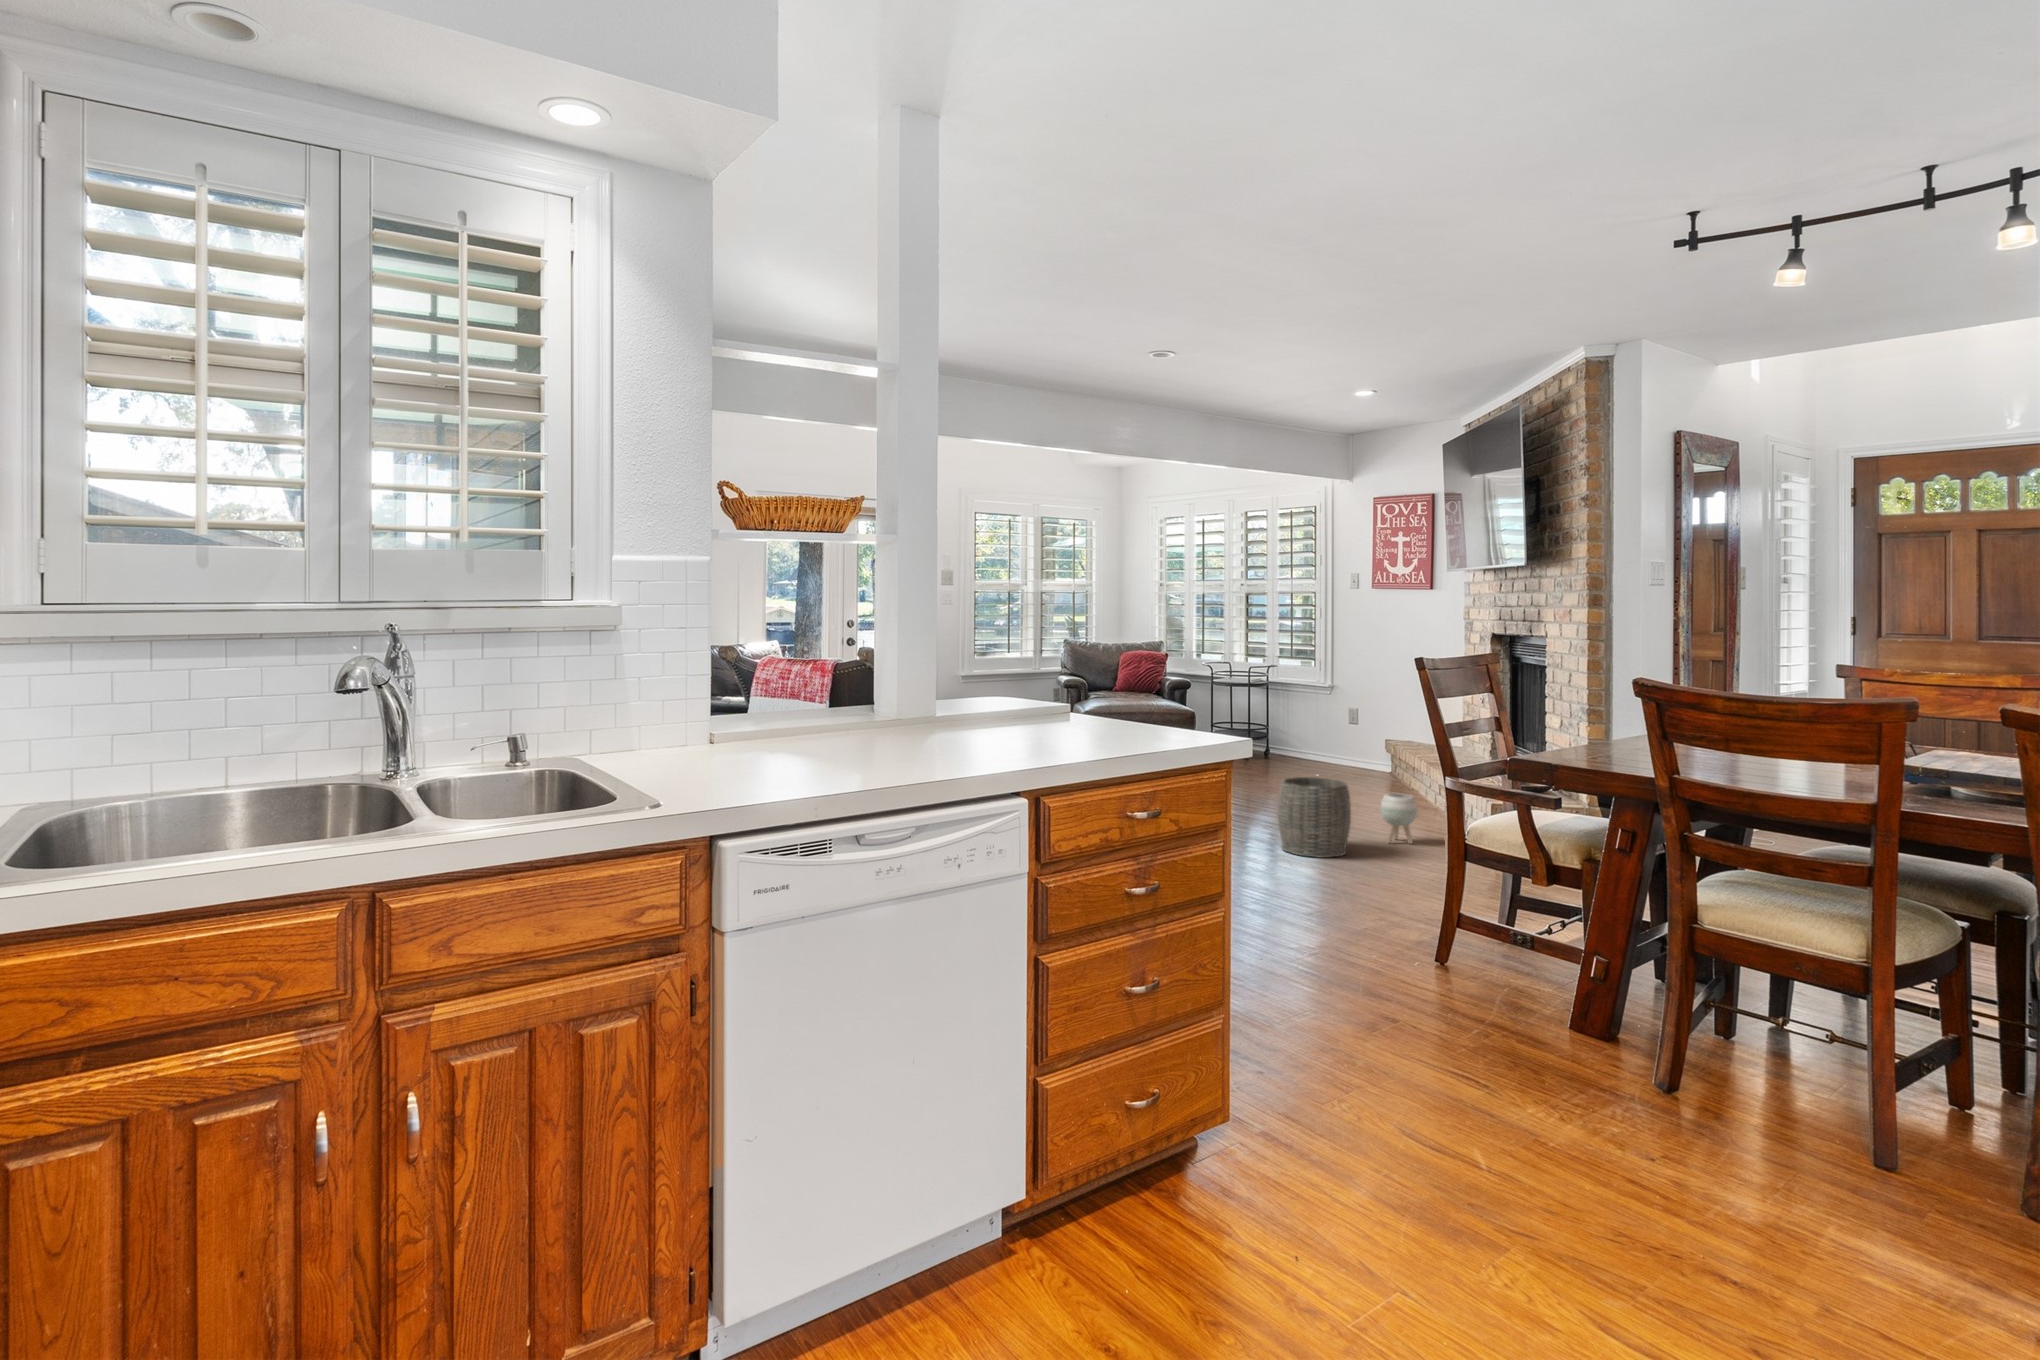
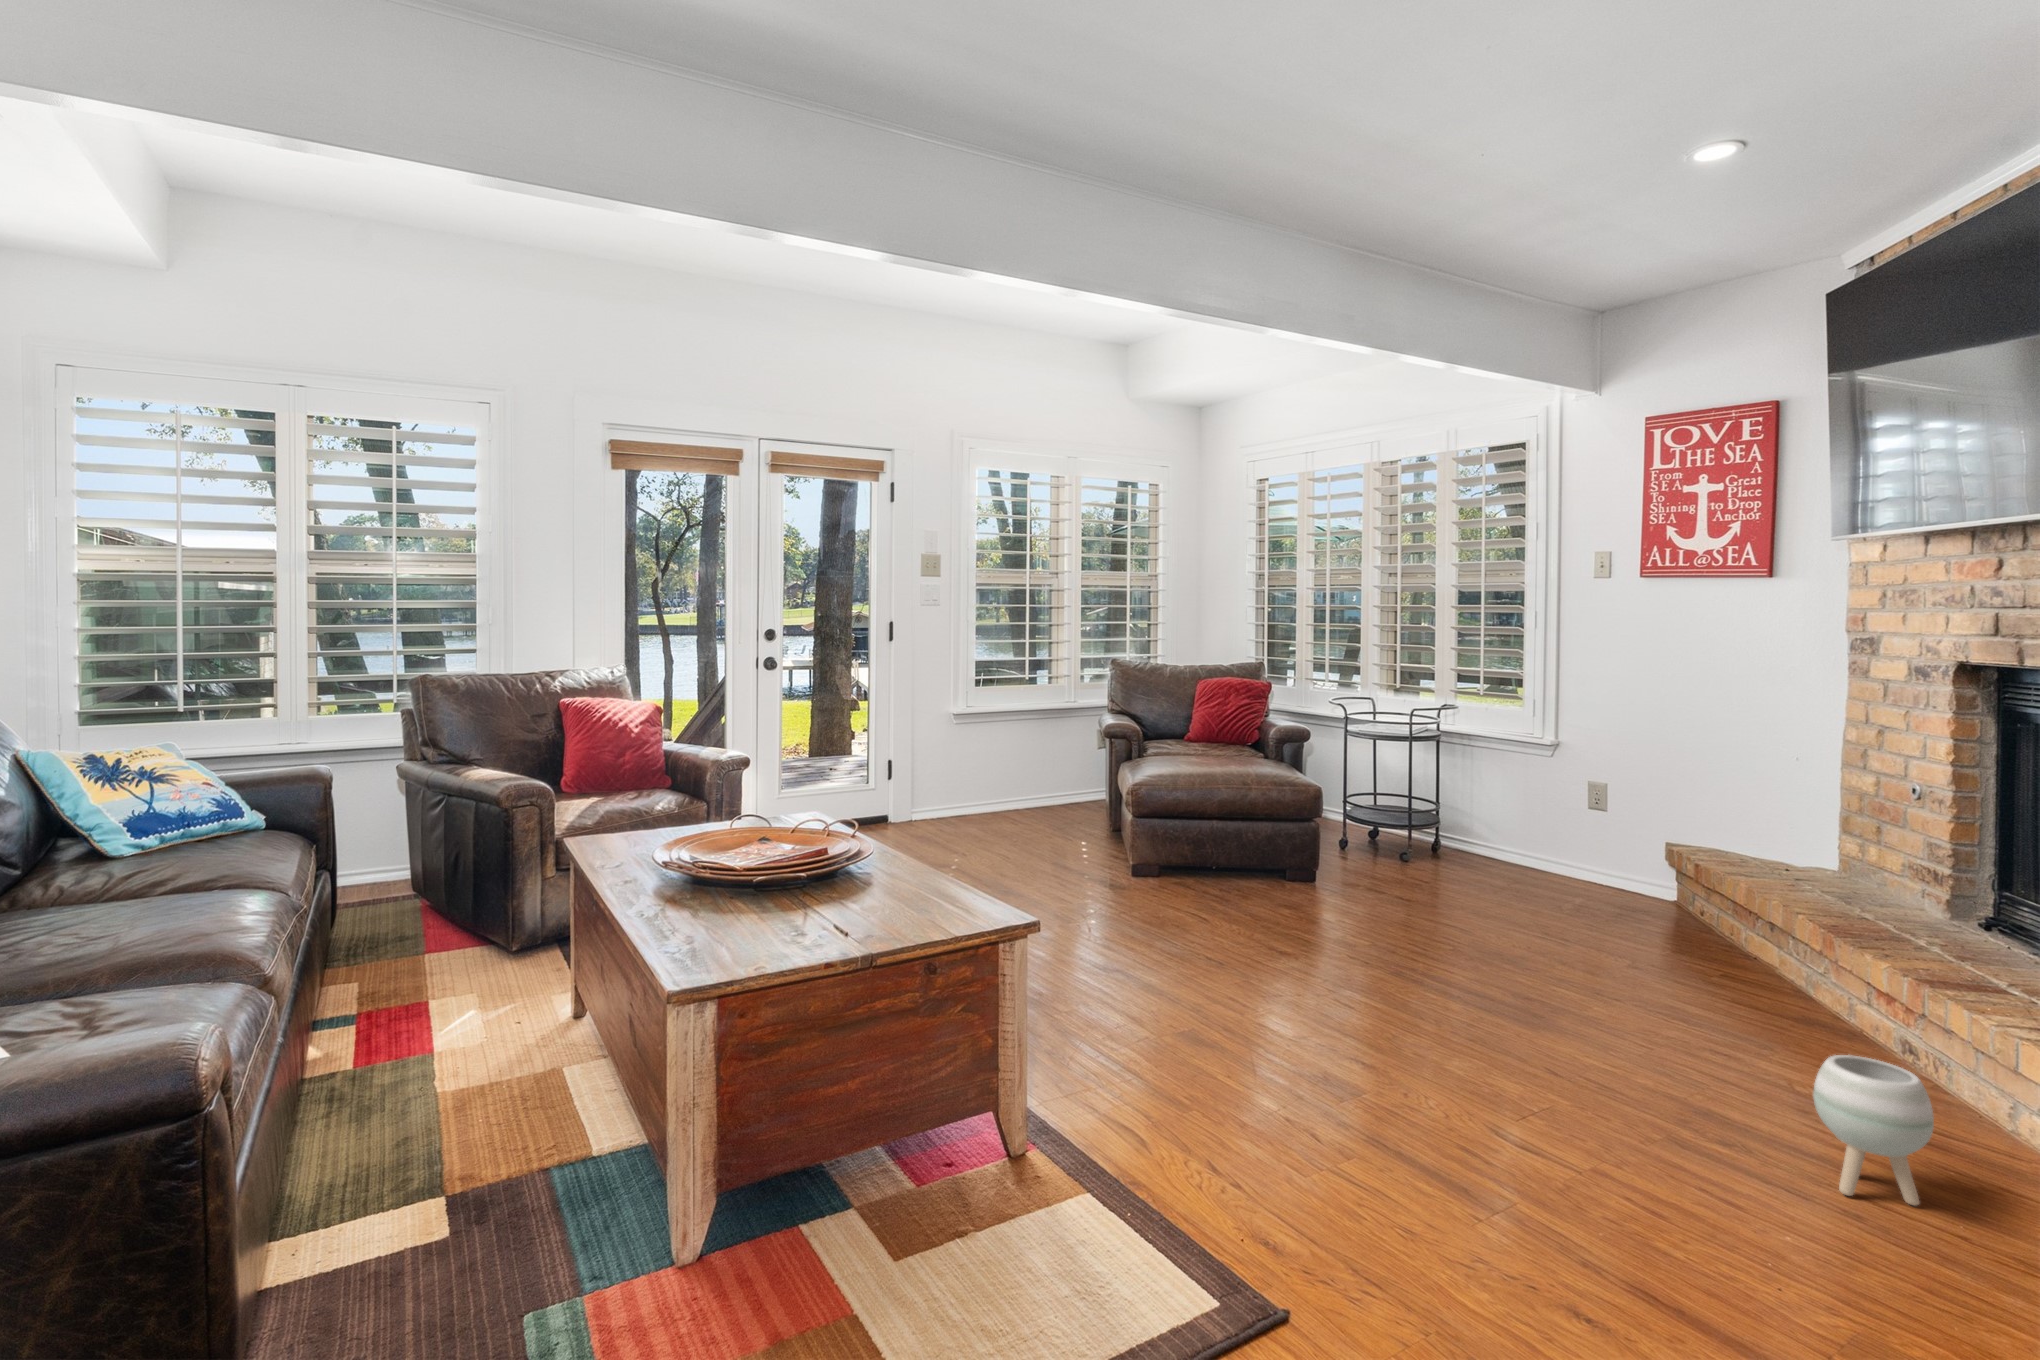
woven basket: present [1278,777,1351,858] -> none [1541,1005,1768,1271]

